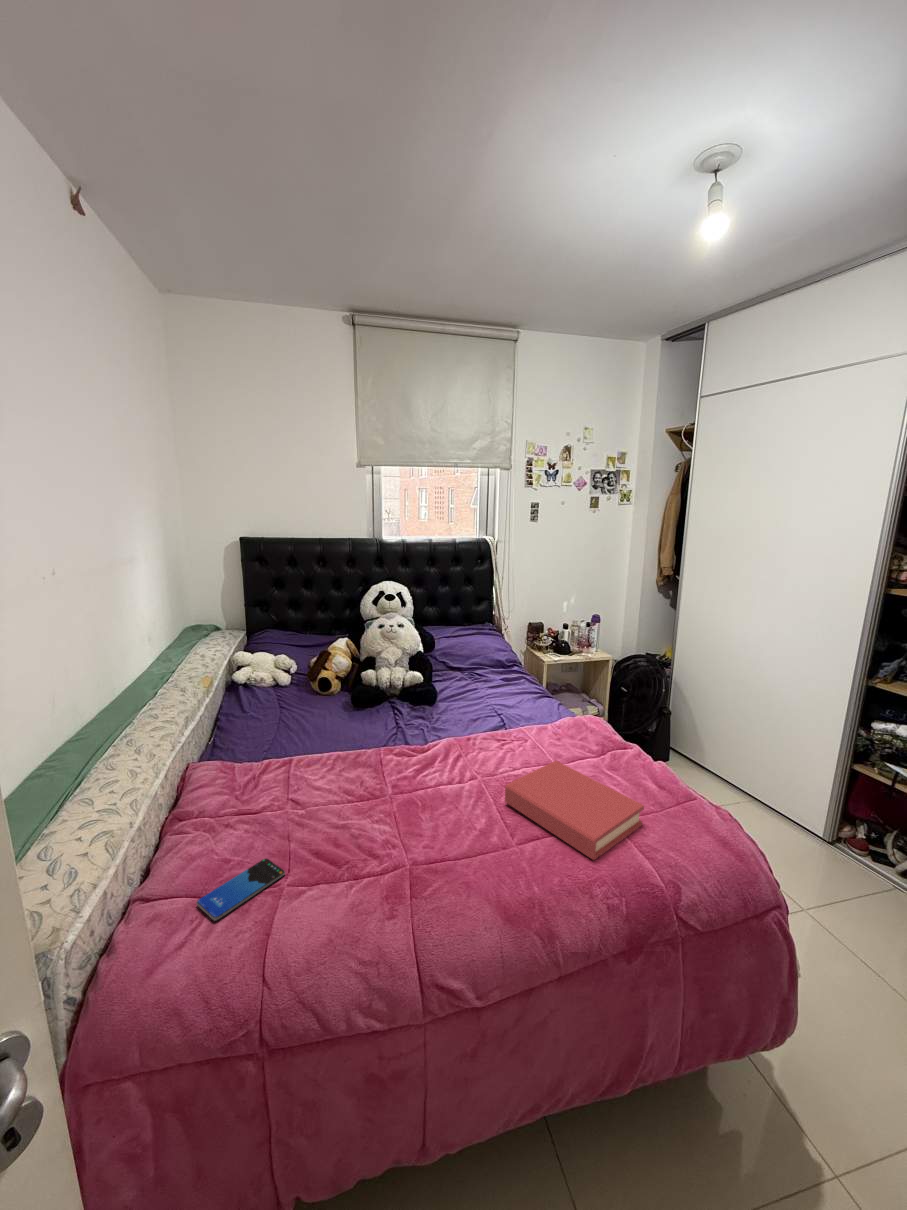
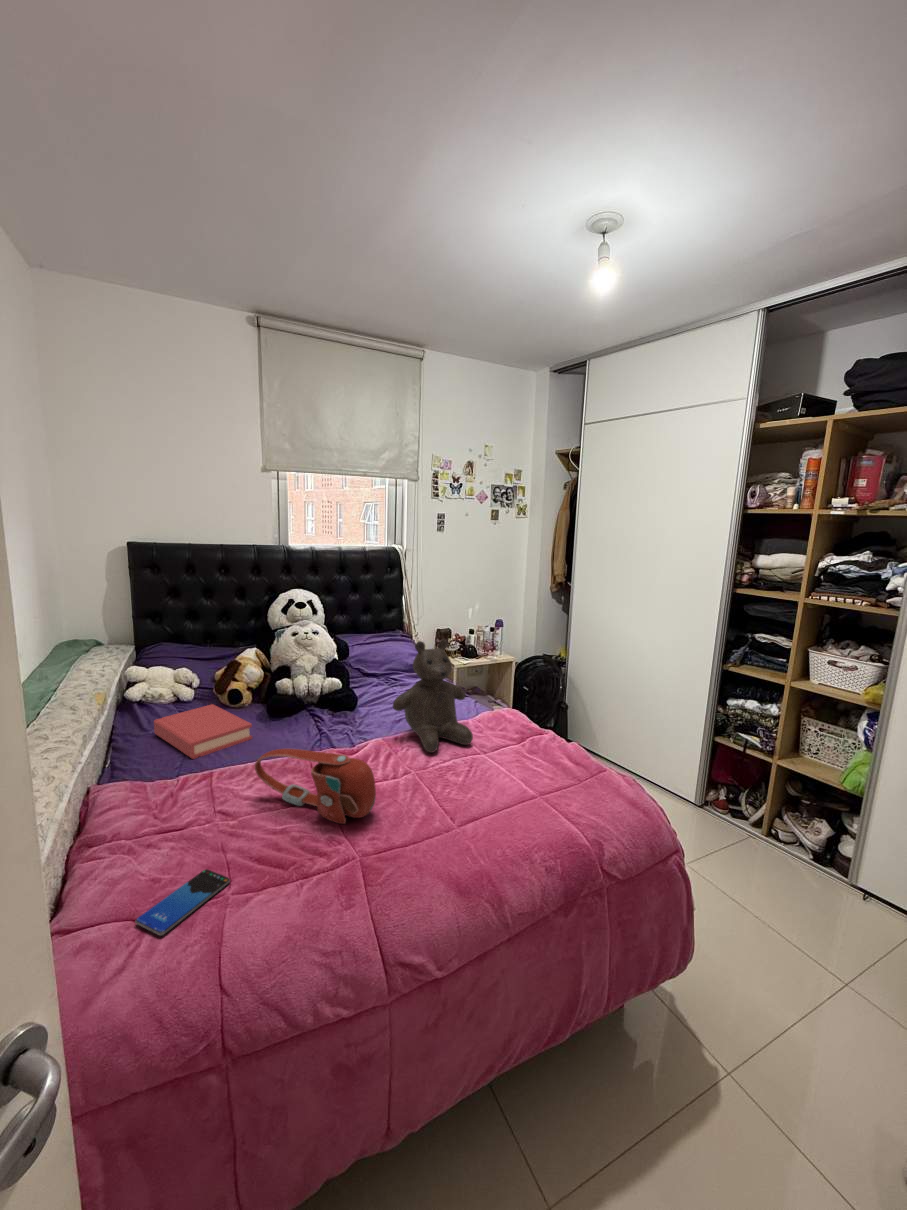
teddy bear: none [466,639,548,758] -> present [393,639,473,753]
handbag: none [323,745,434,827] -> present [255,749,376,824]
hardback book: present [505,761,644,860] -> present [154,704,253,759]

